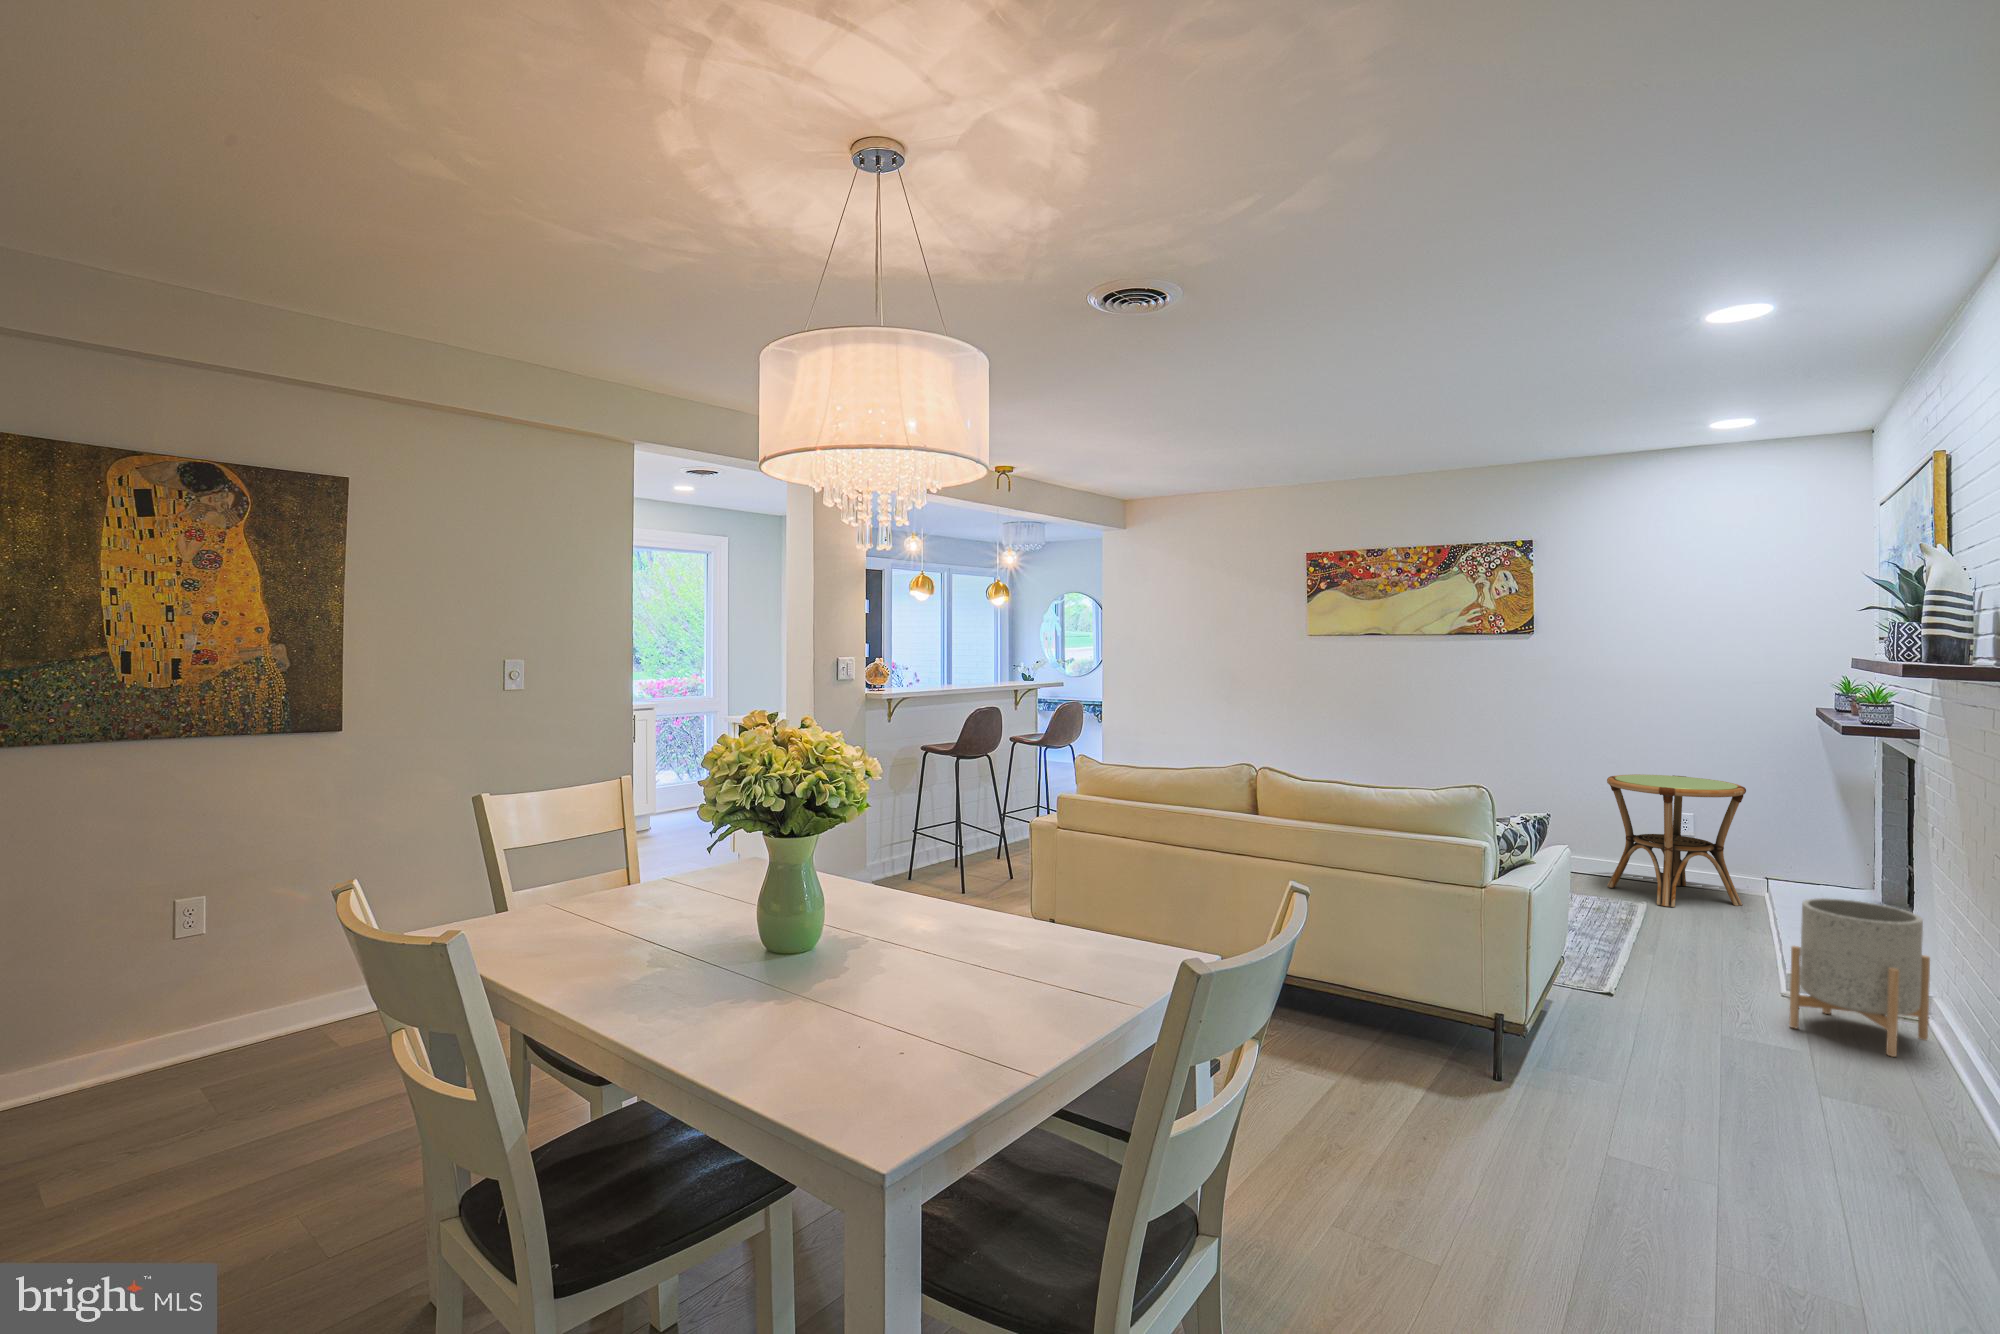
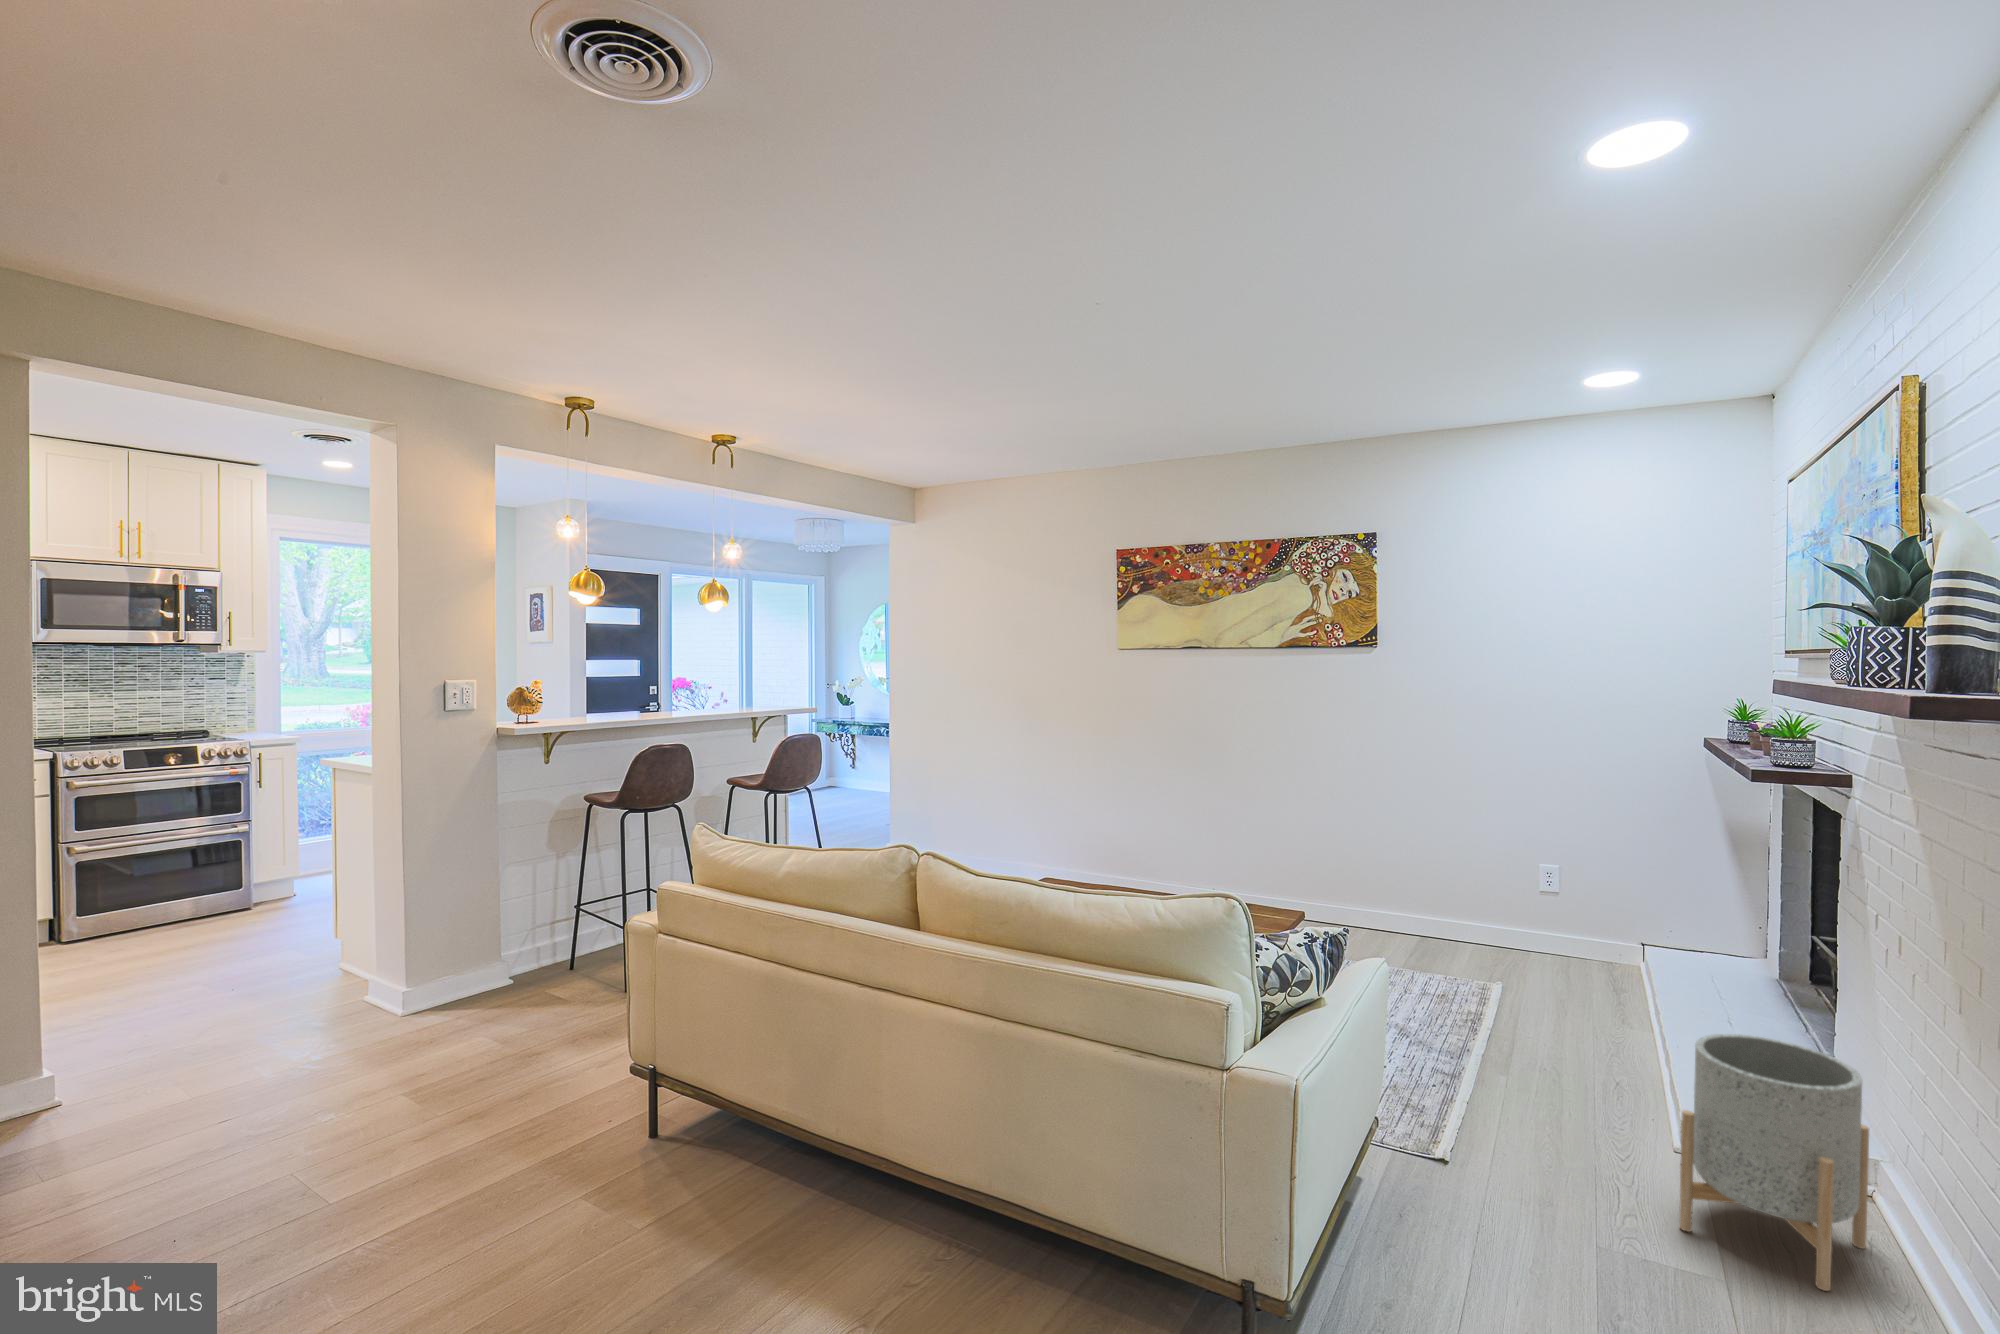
side table: present [1607,774,1746,907] -> none [1456,822,1618,995]

